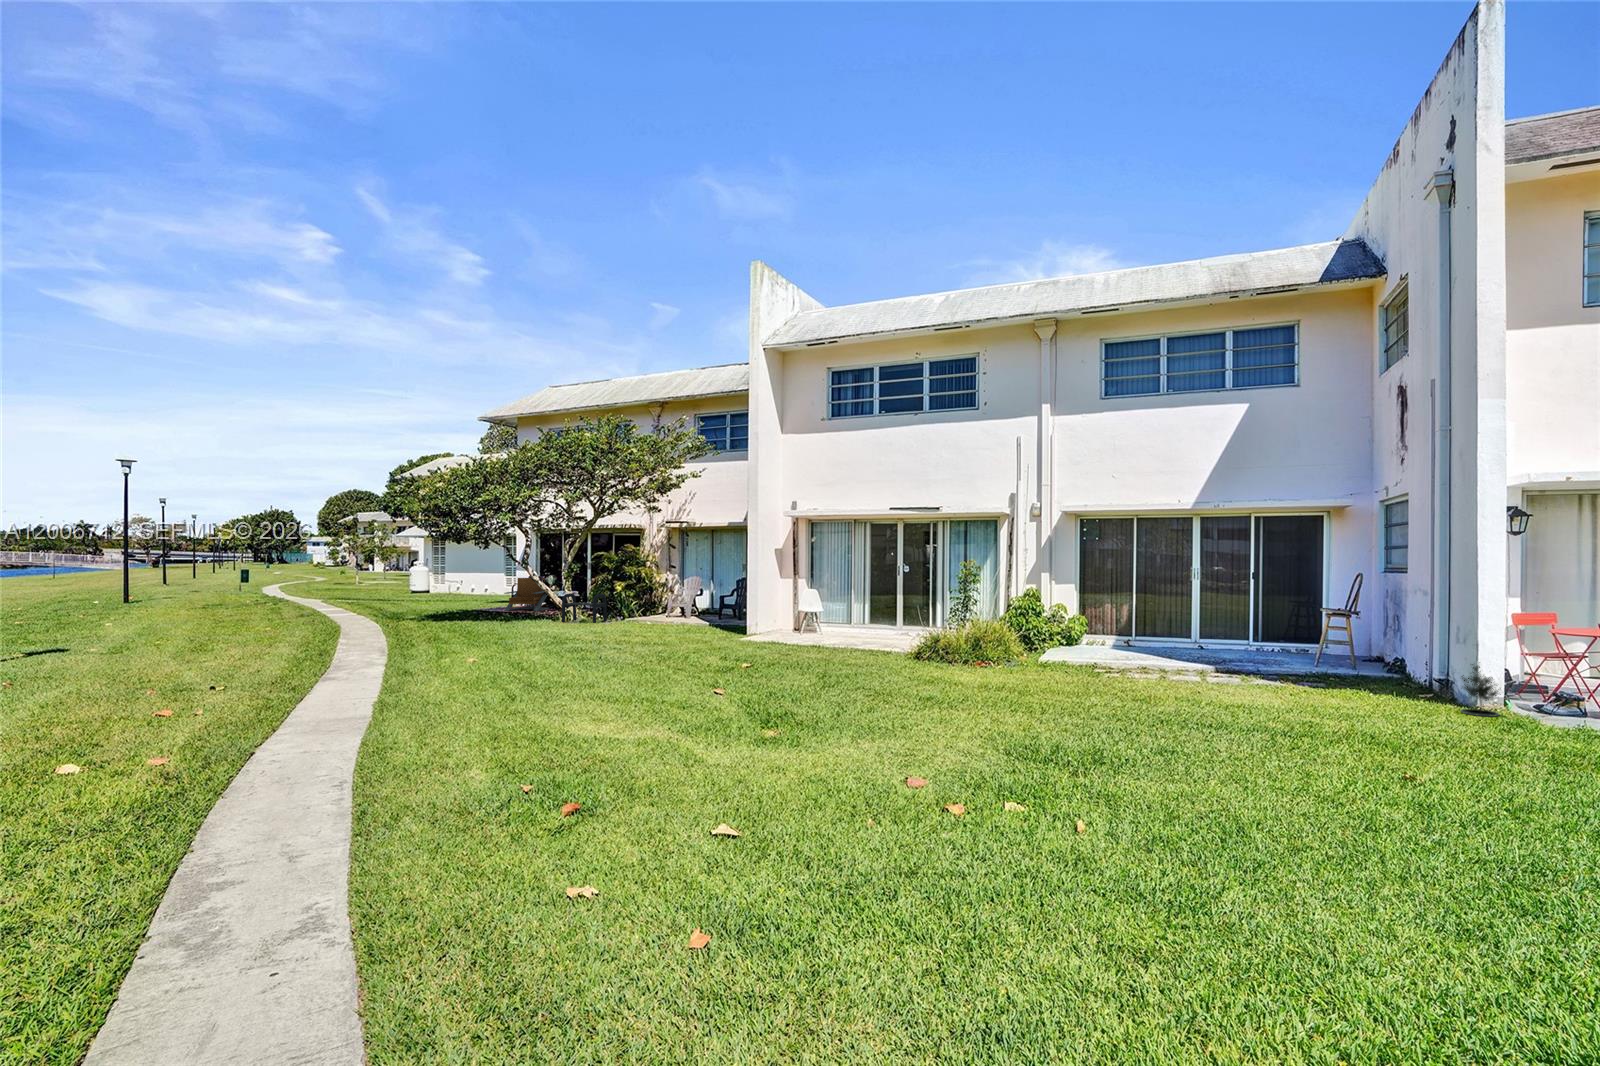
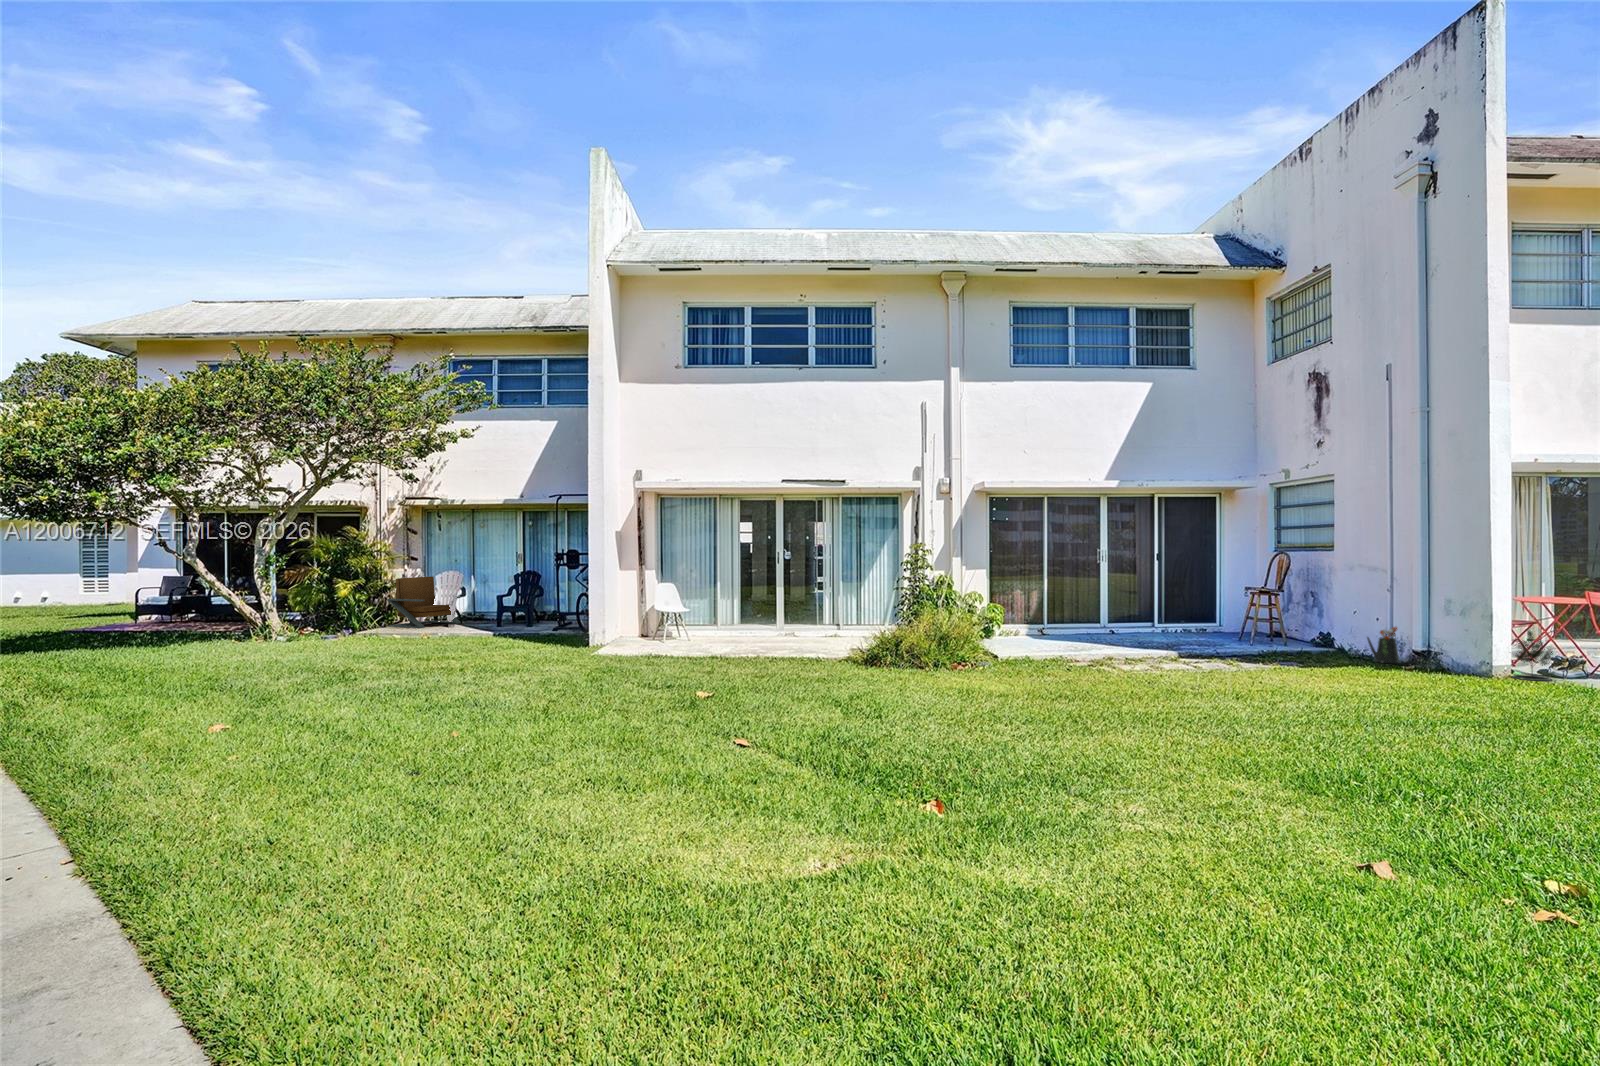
lounge chair: present [504,578,549,611] -> present [387,576,461,628]
bench: present [562,593,607,623] -> none [263,596,336,640]
watering can: none [1361,654,1399,691] -> present [1367,627,1399,664]

